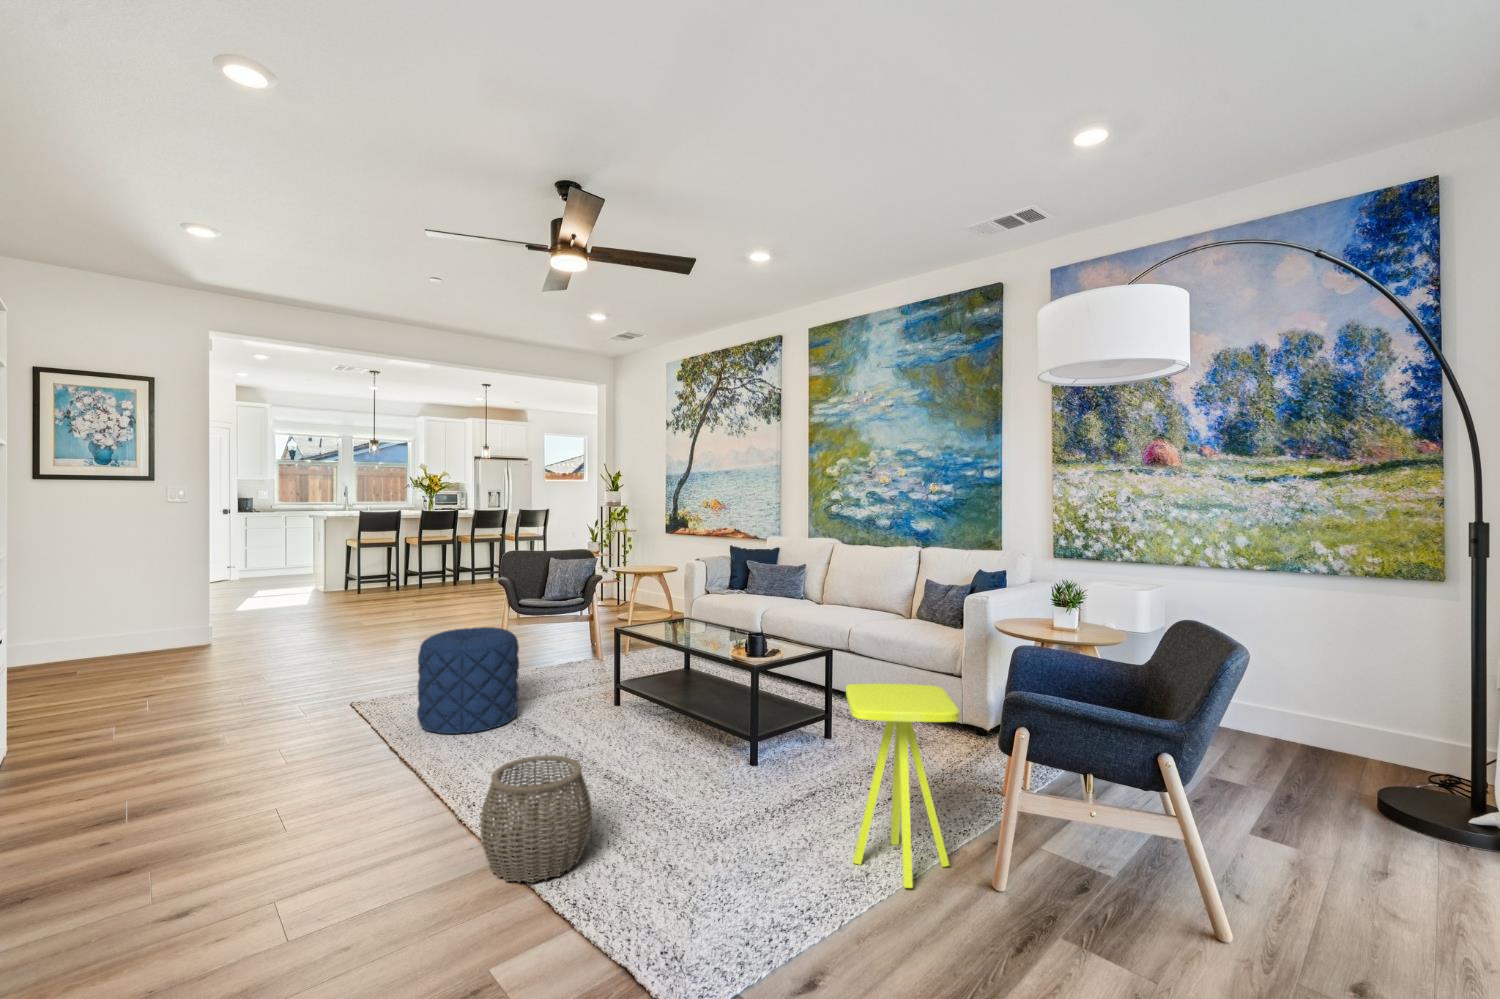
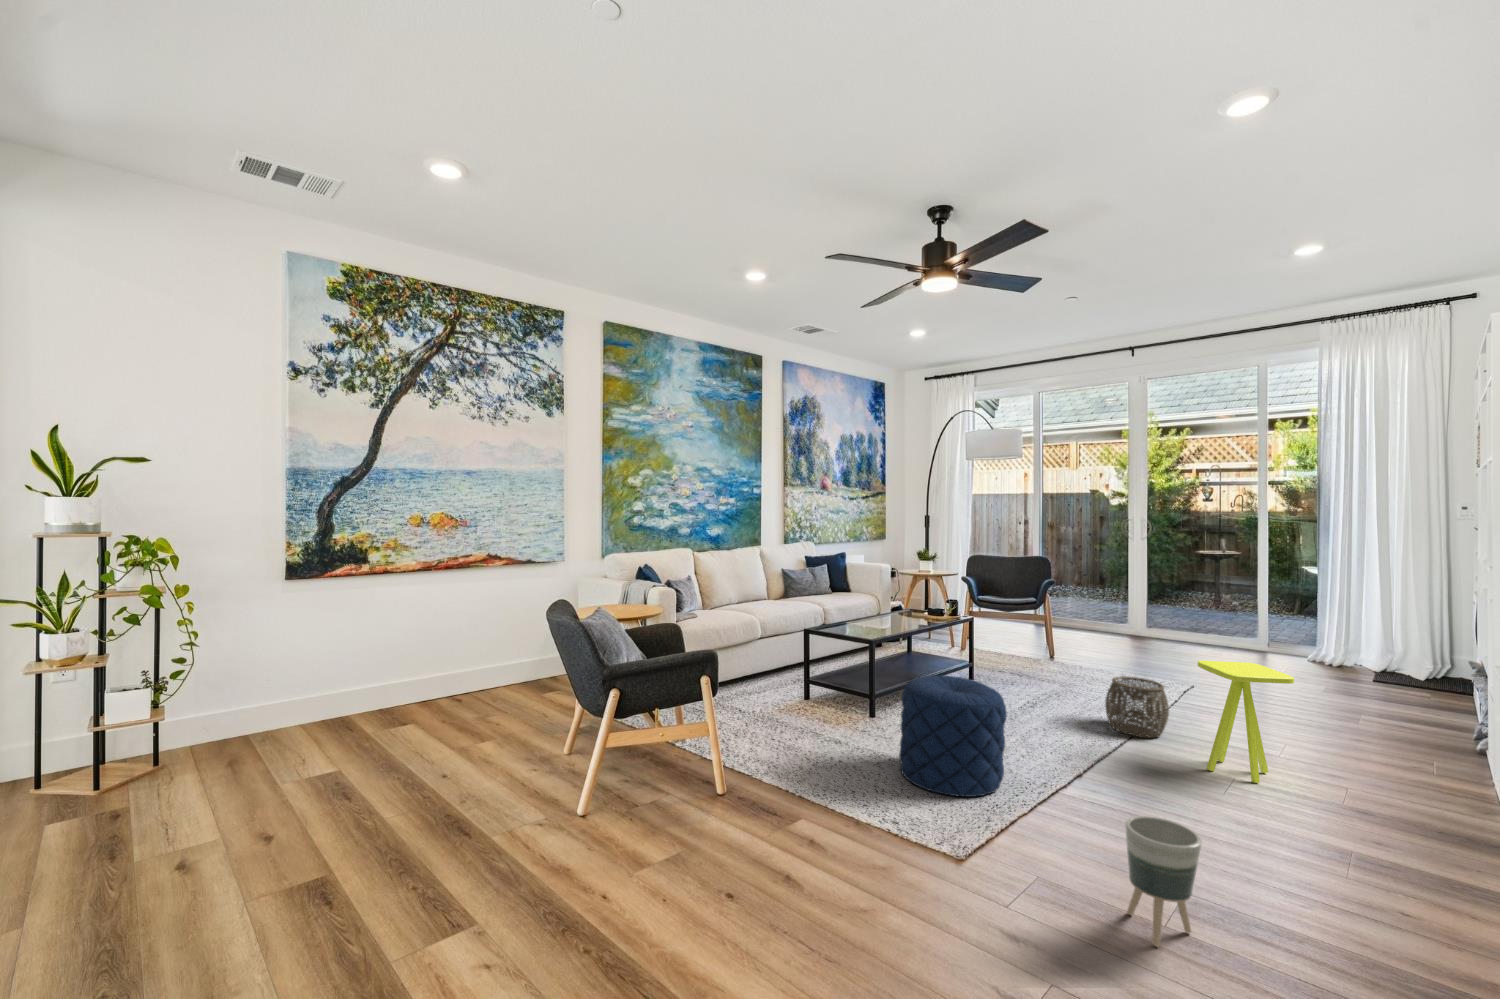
planter: none [167,665,223,745] -> present [1125,816,1202,947]
side table: present [846,683,959,888] -> present [1198,661,1294,783]

